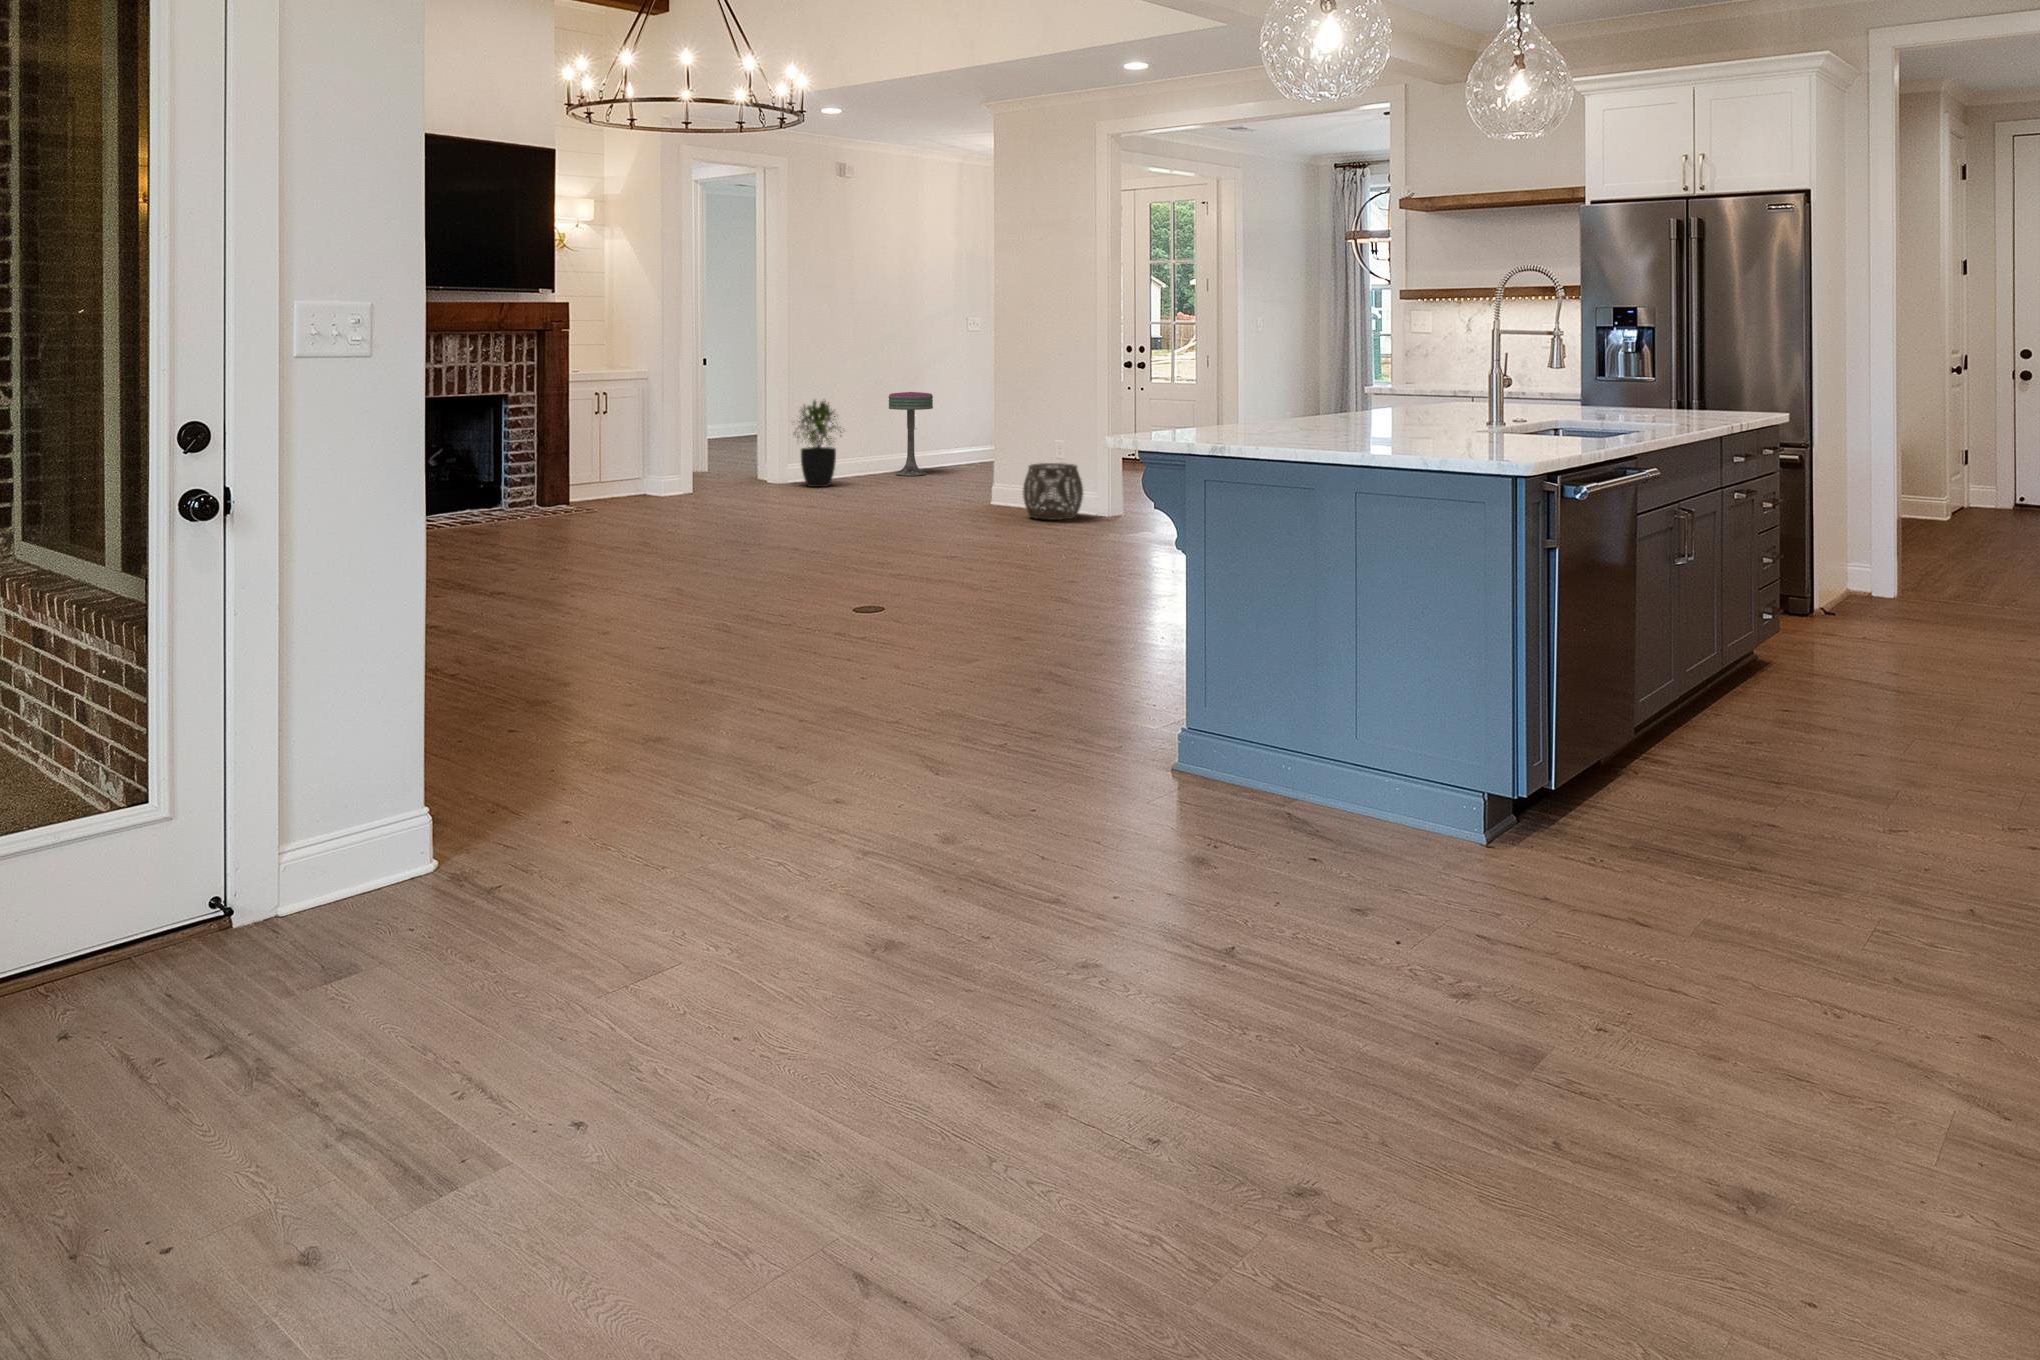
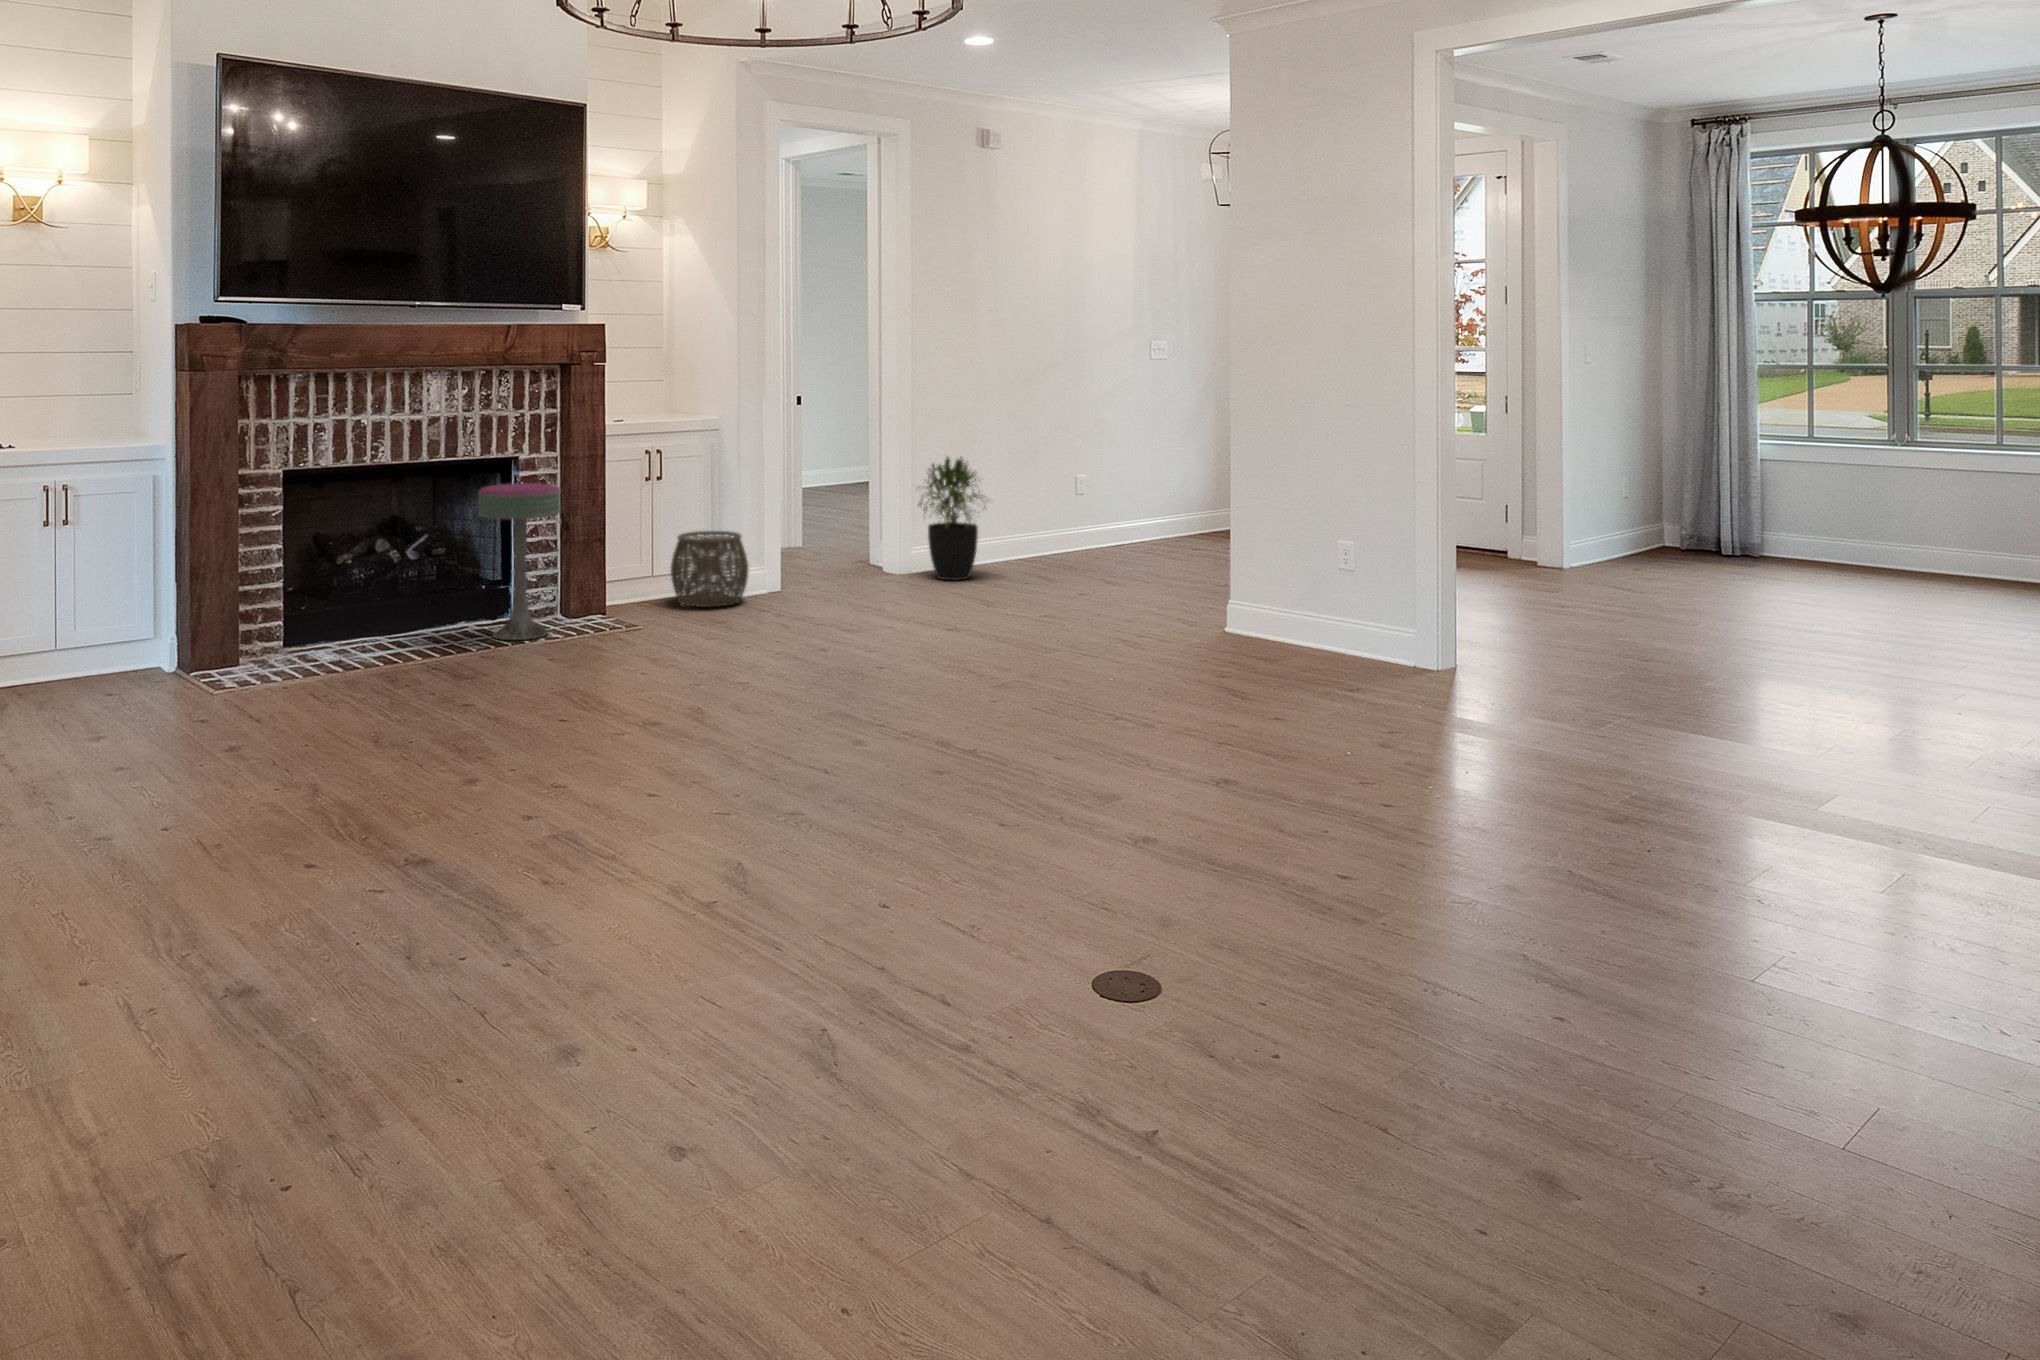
bar stool: present [889,392,933,476] -> present [478,483,561,640]
woven basket: present [1022,463,1083,520] -> present [671,531,748,607]

